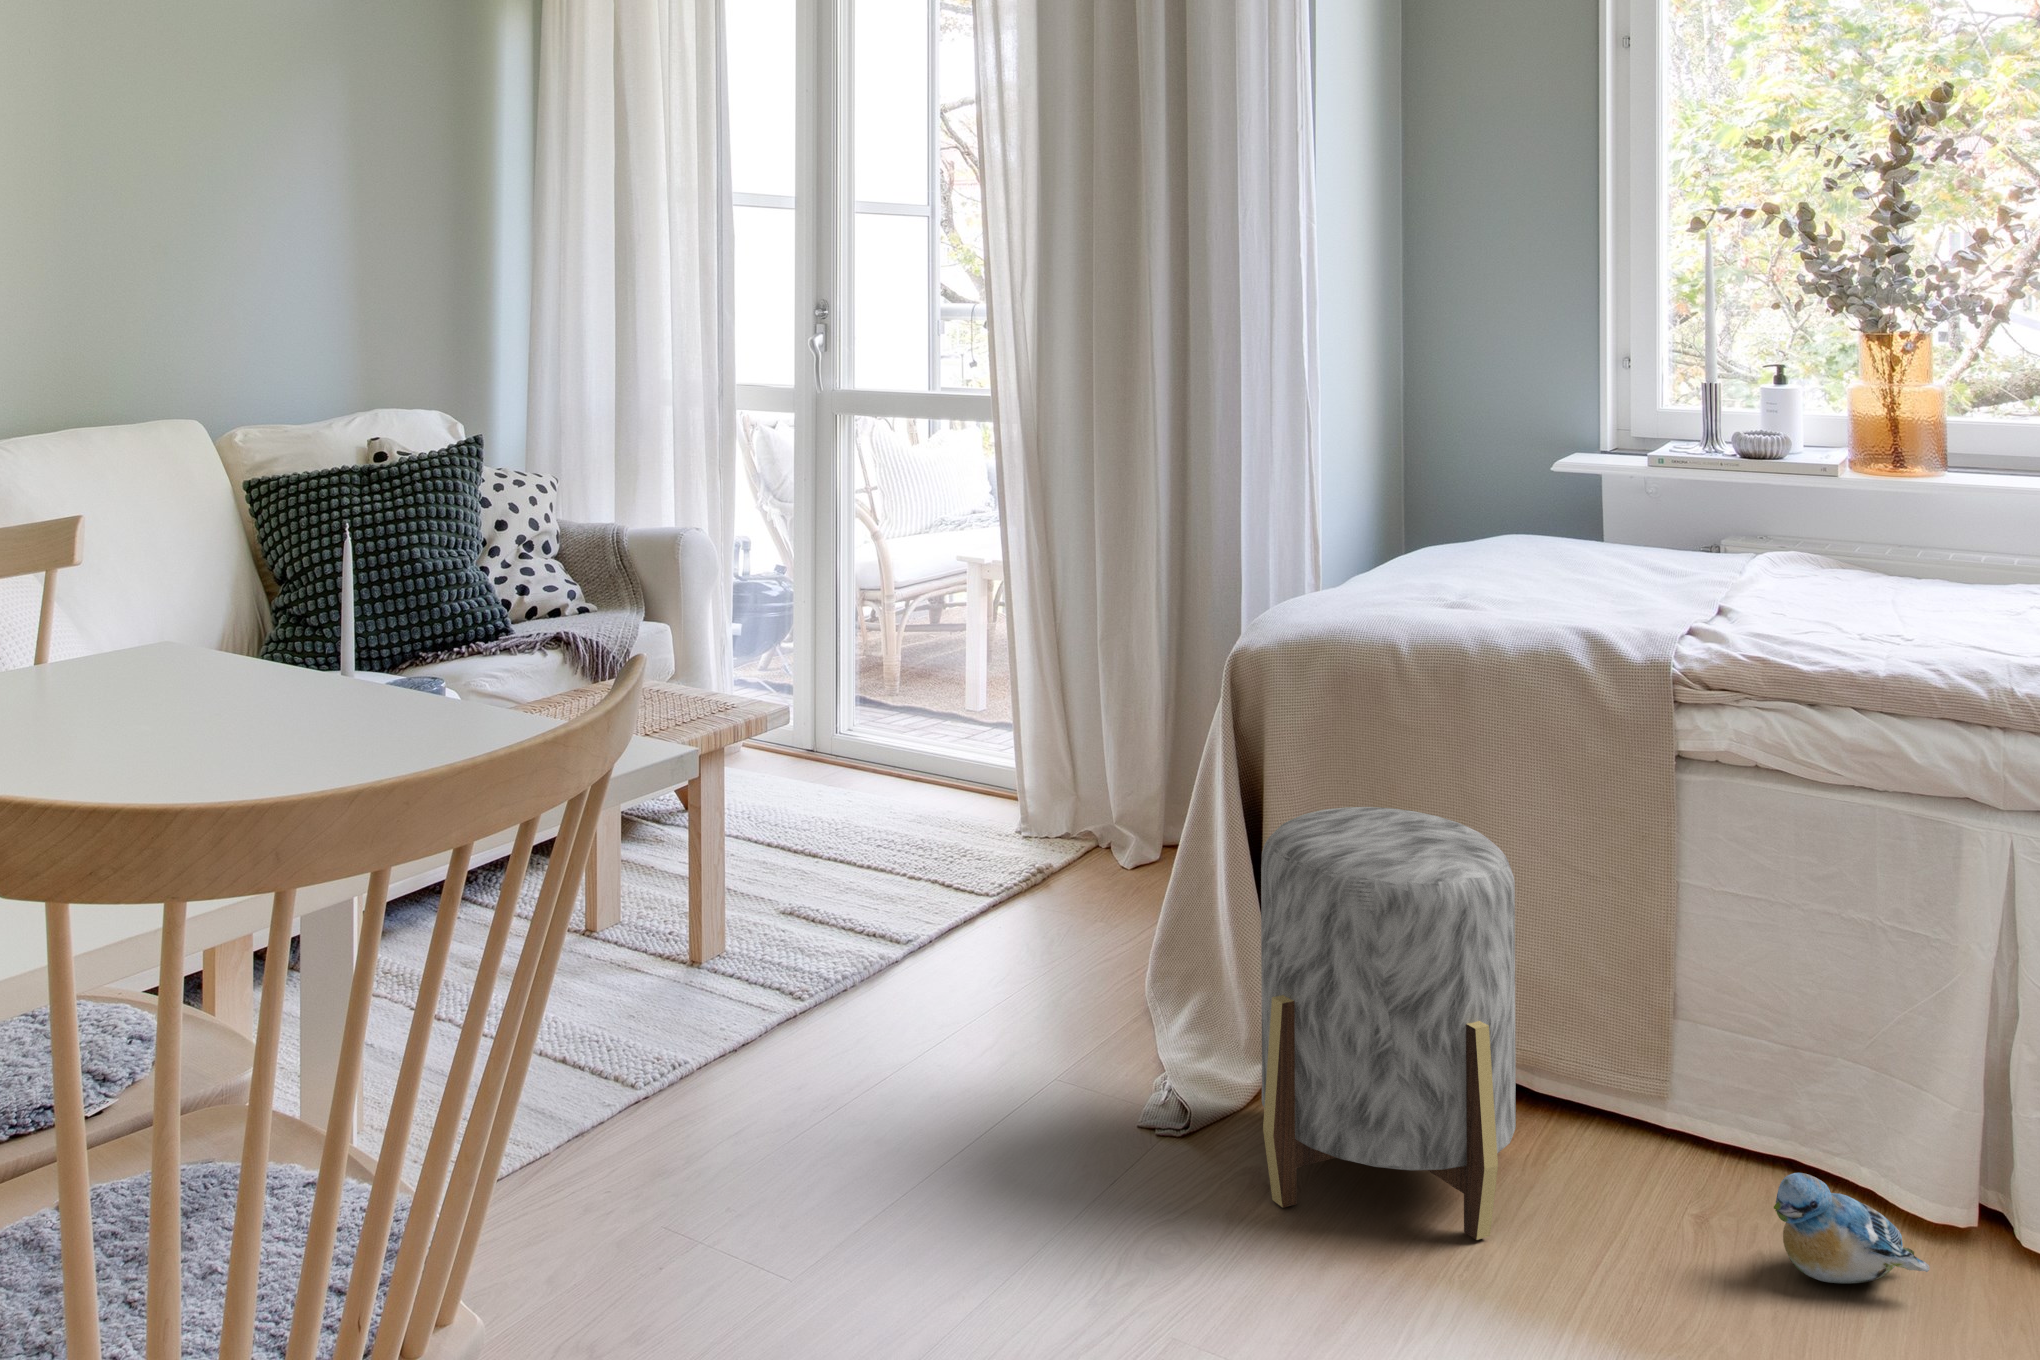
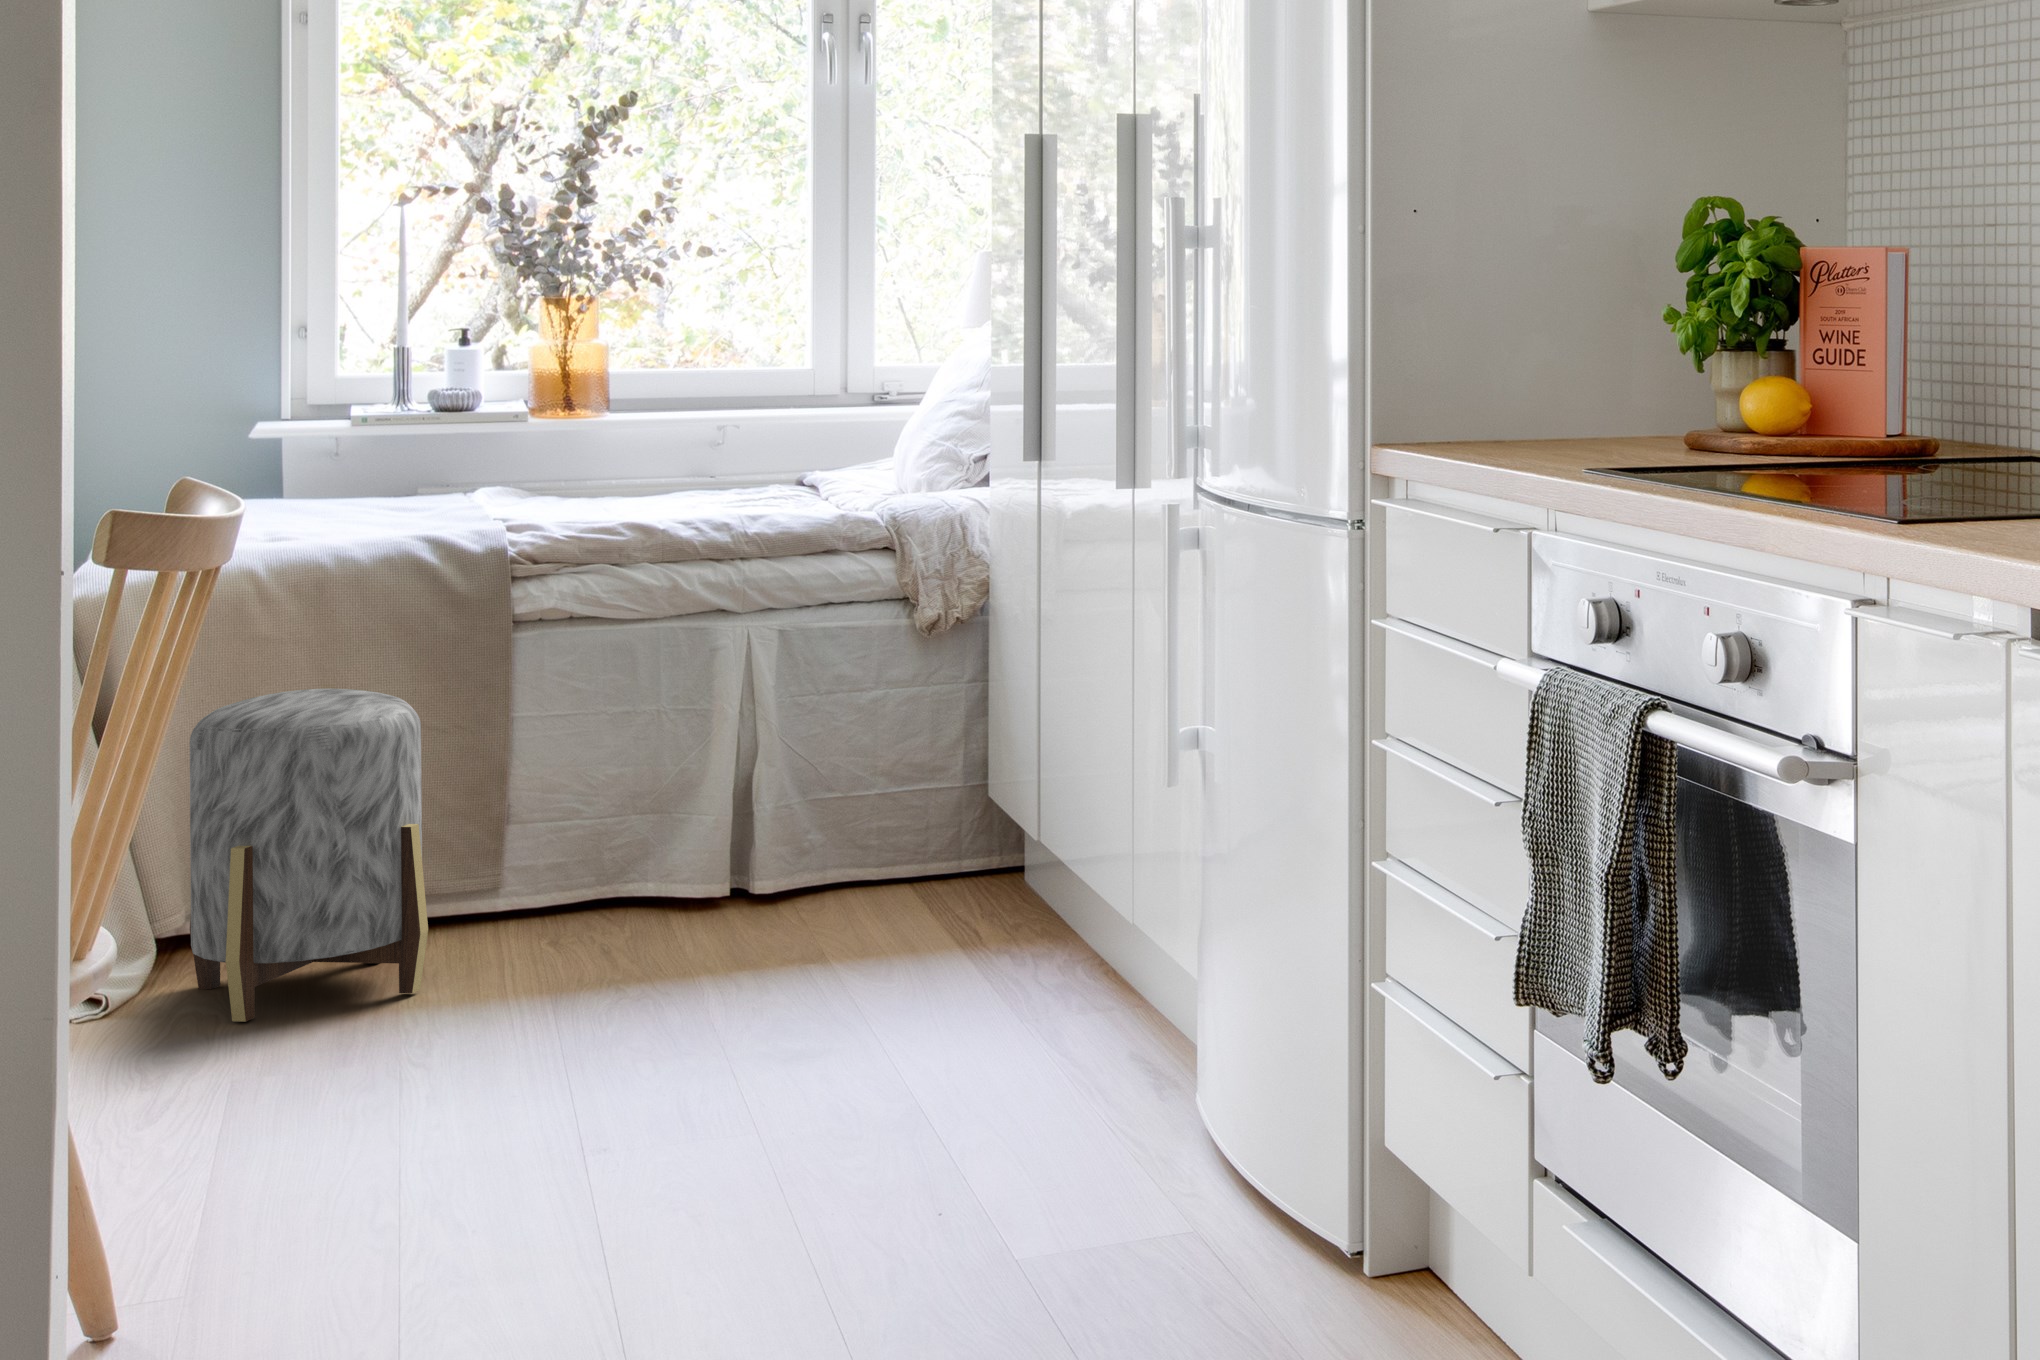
plush toy: present [1774,1173,1930,1283] -> none [623,875,719,947]

